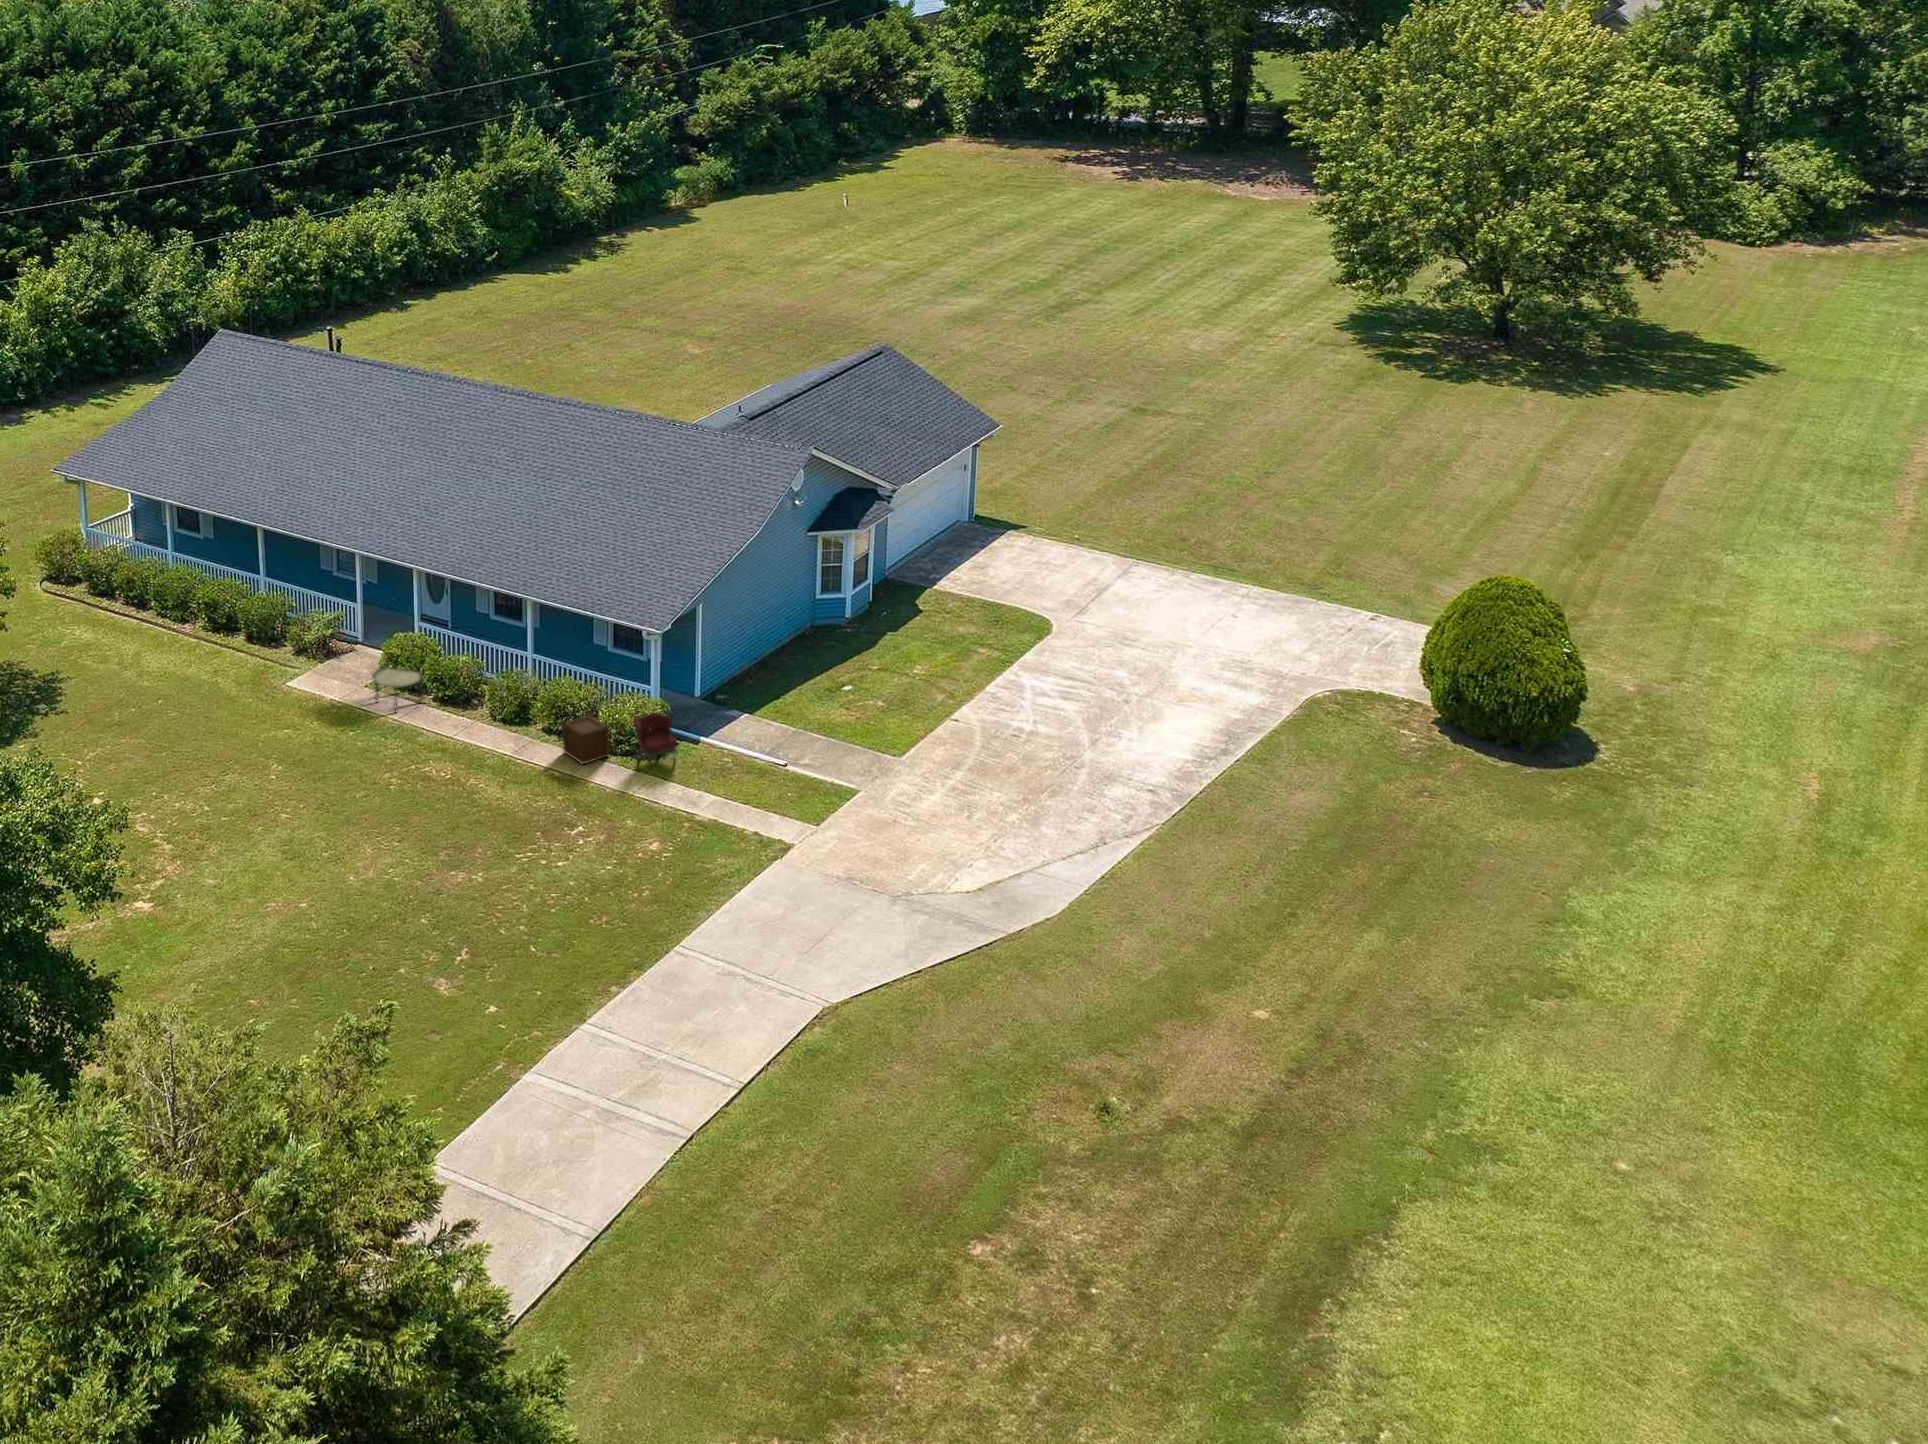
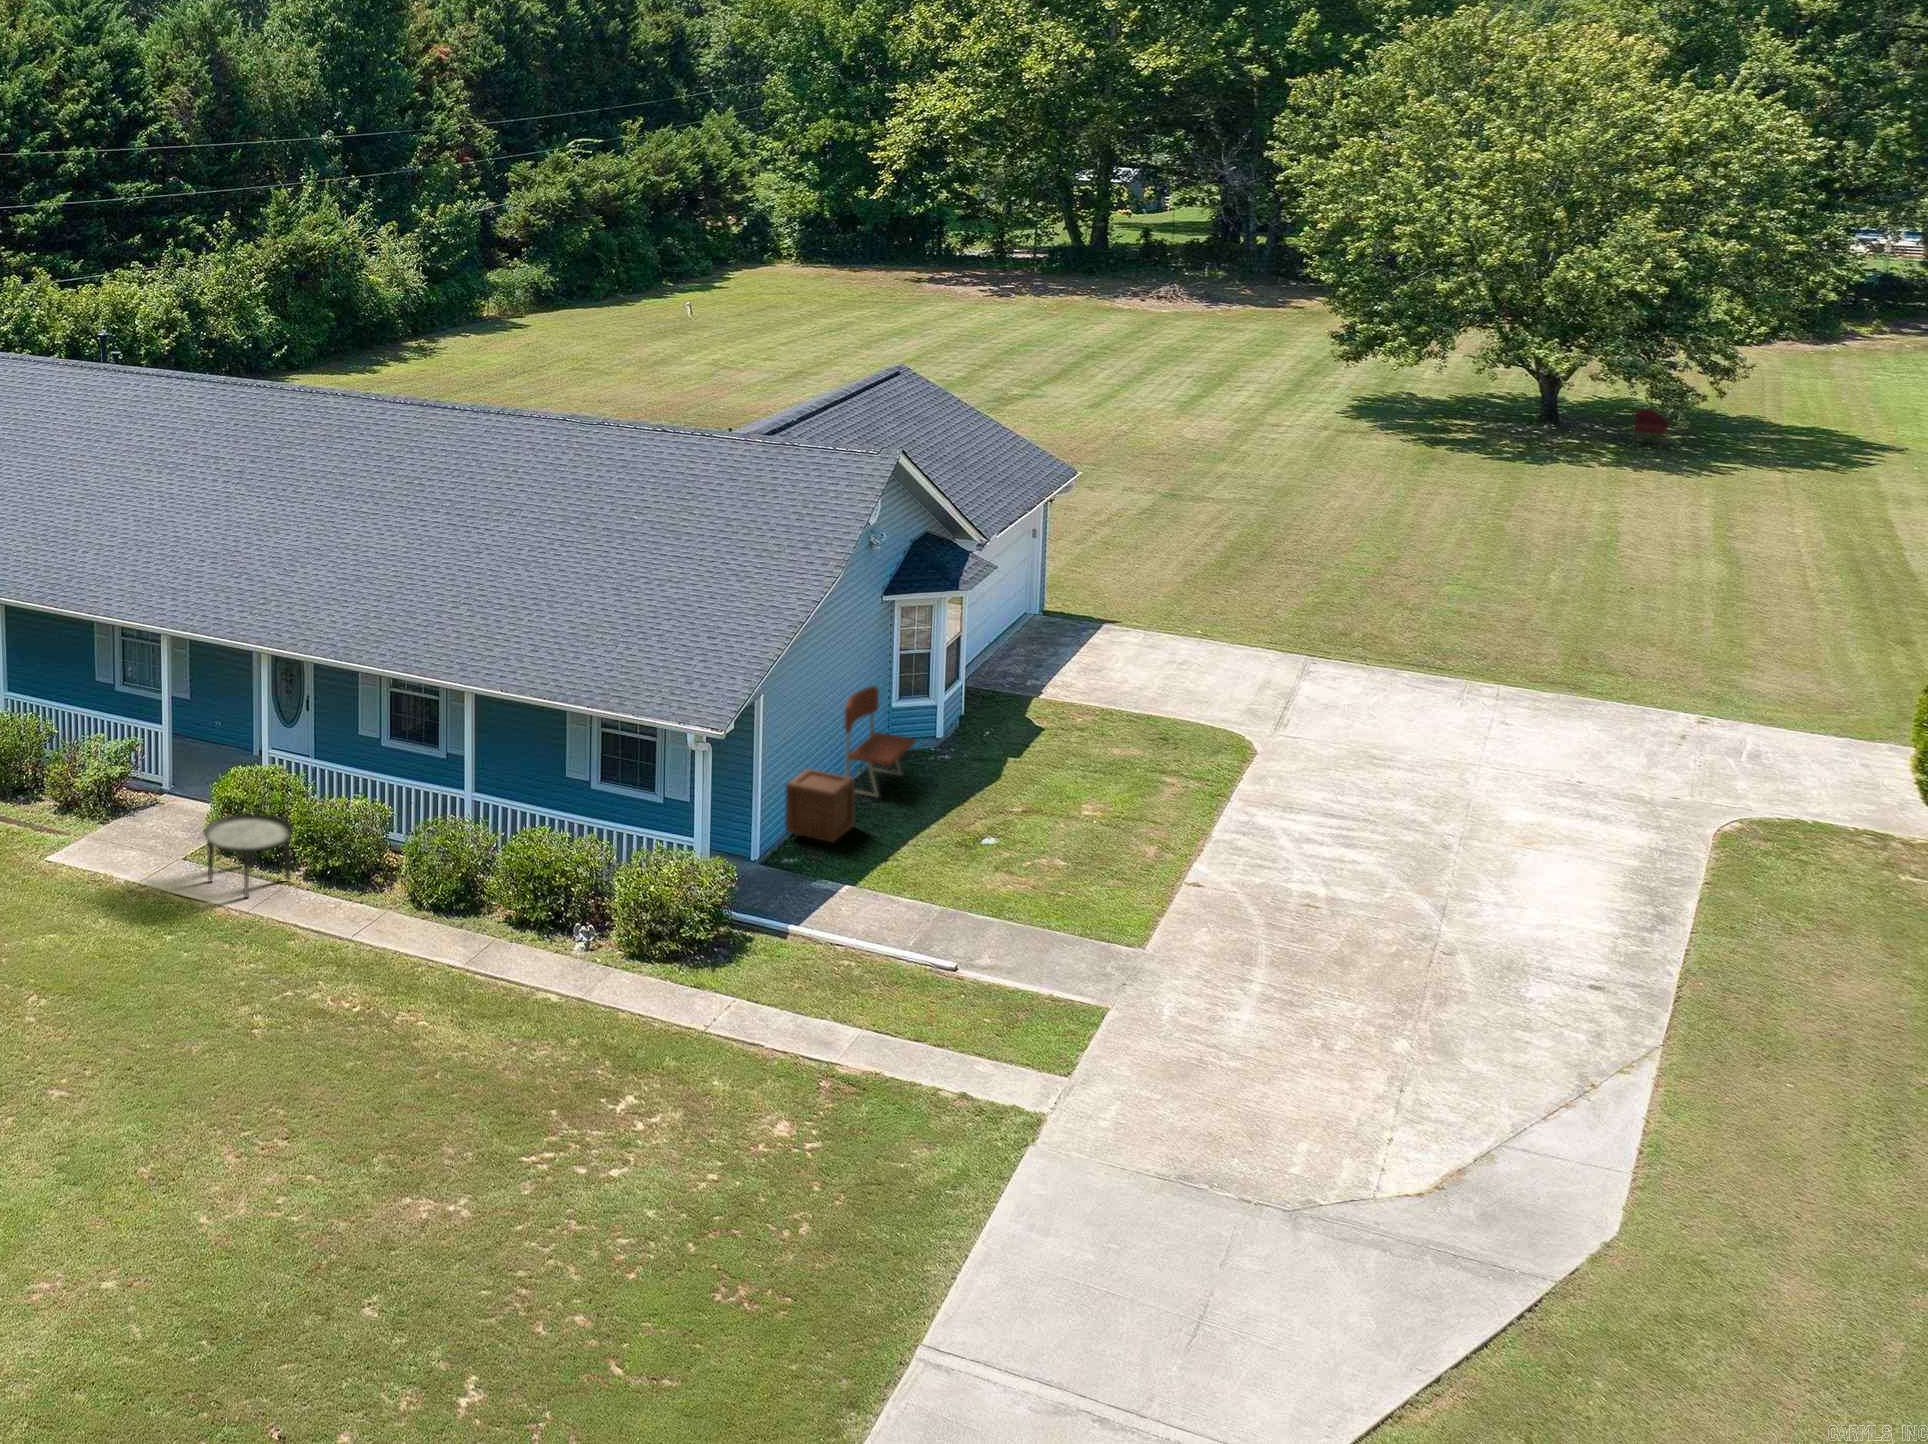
bench: none [770,589,820,659] -> present [844,686,916,797]
chair: present [634,713,677,763] -> present [1633,409,1669,444]
wooden crate: present [563,715,610,764] -> present [785,769,855,843]

